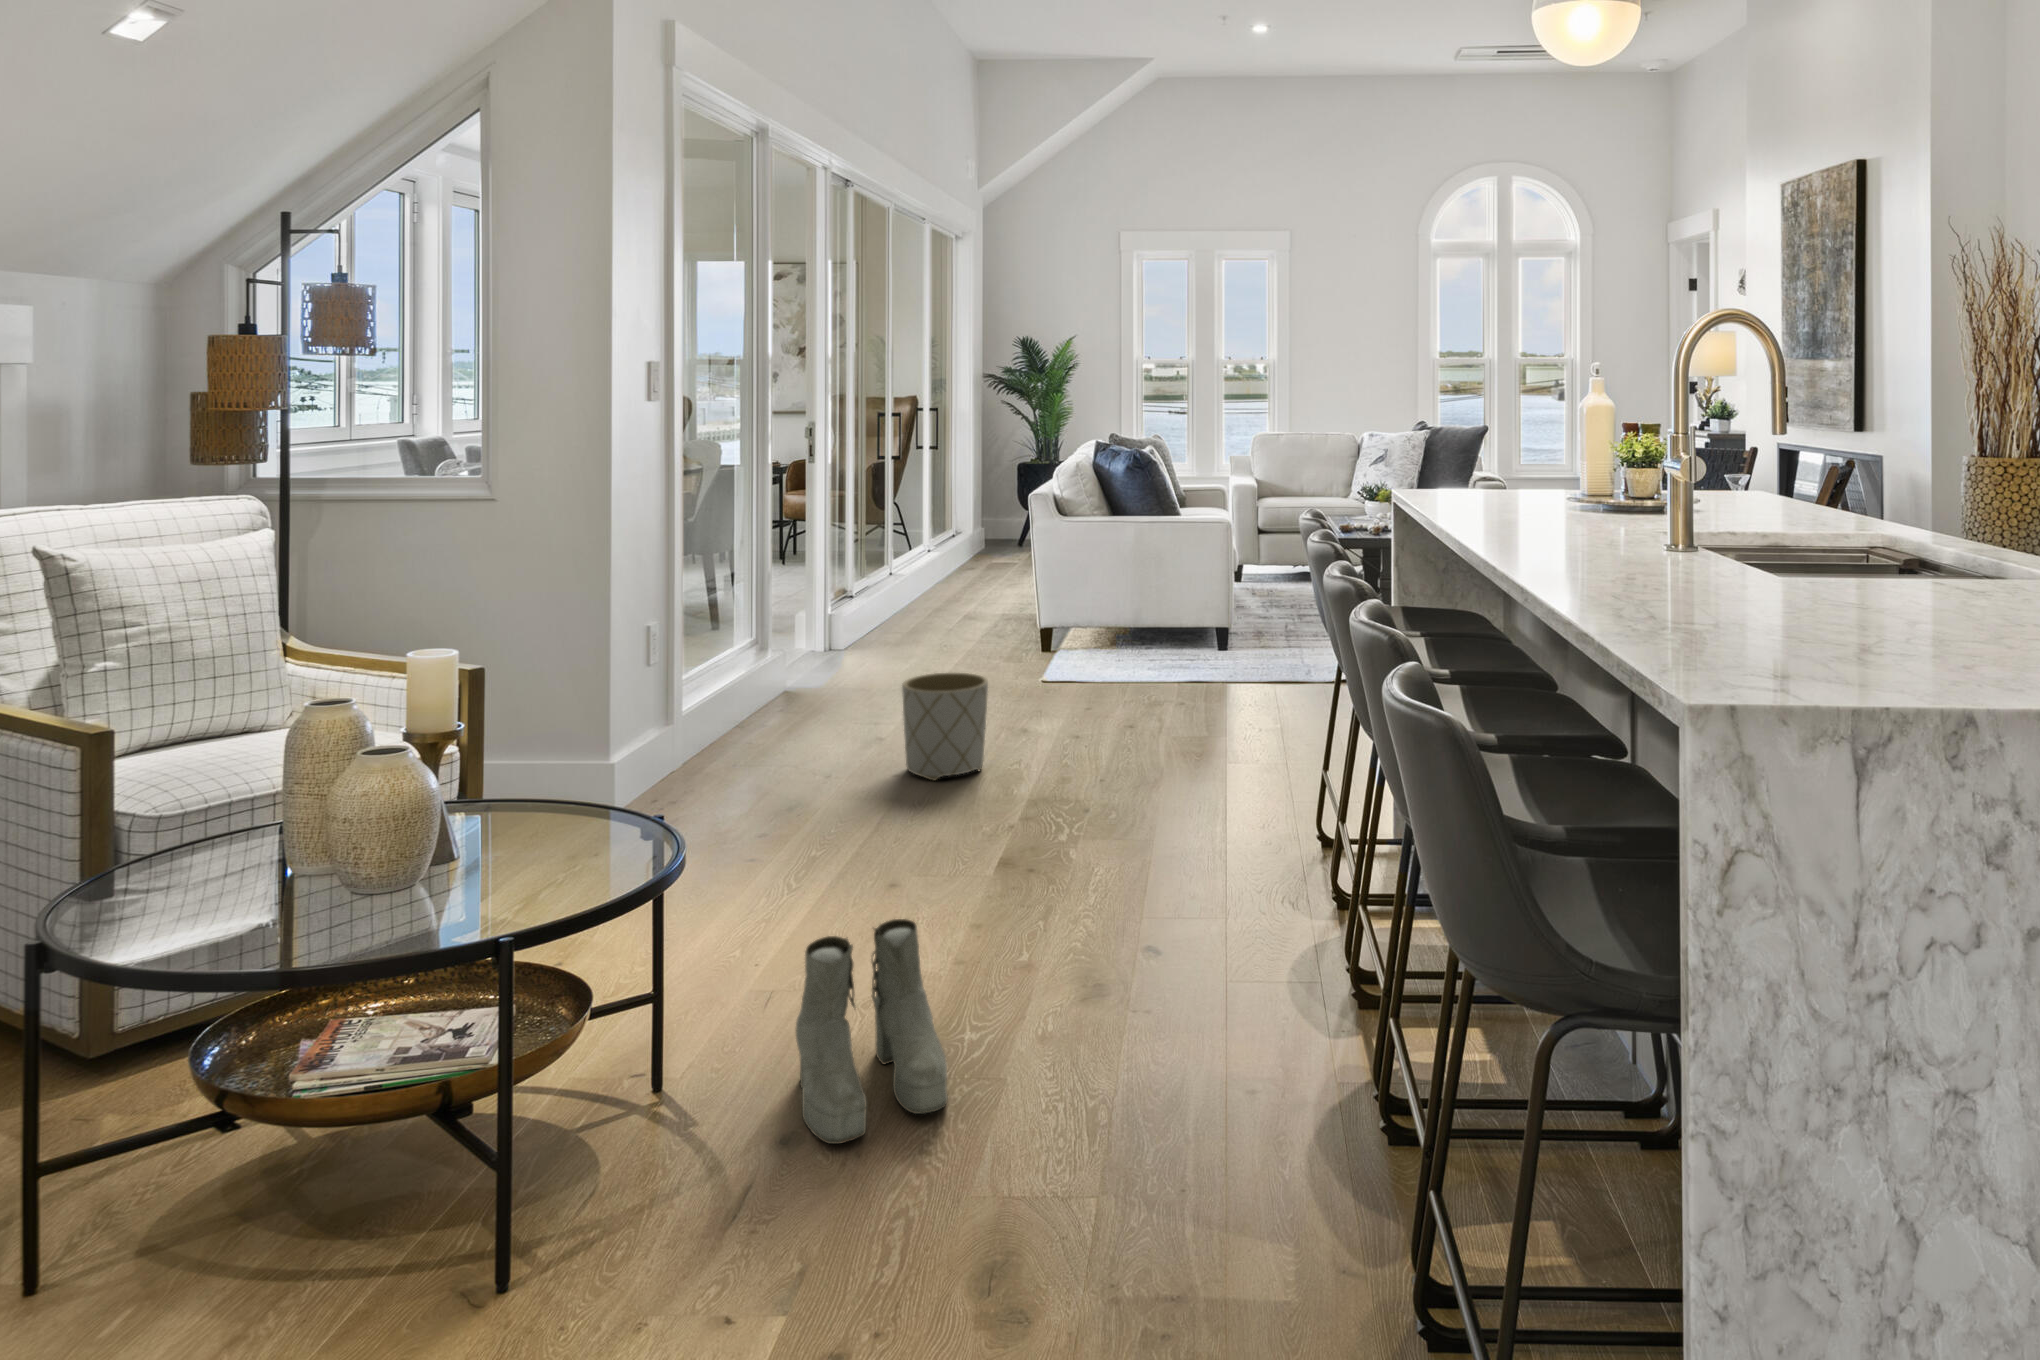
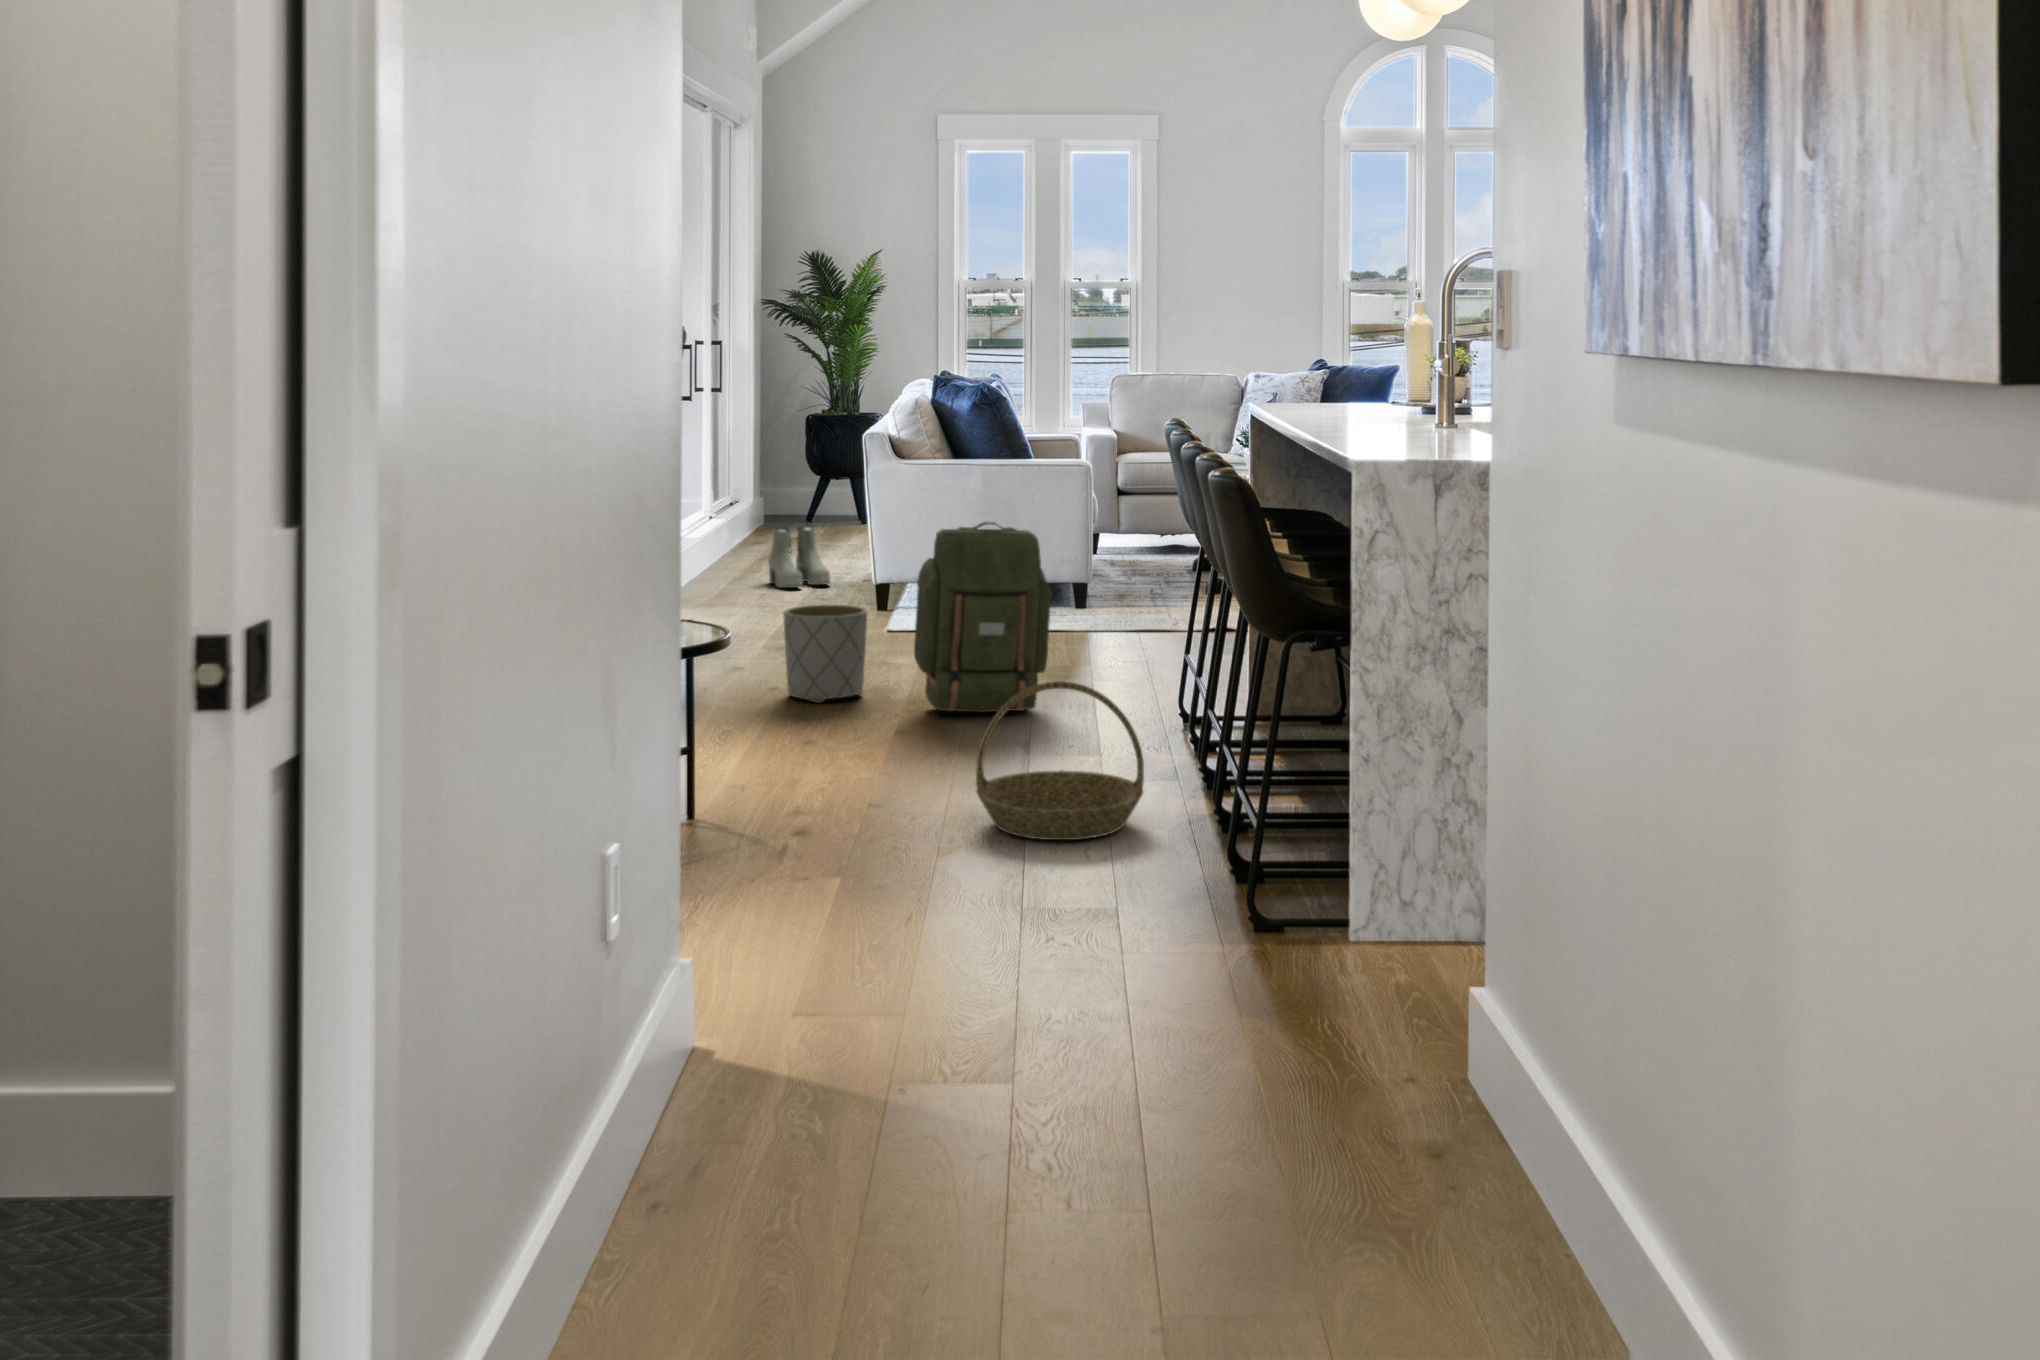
backpack: none [1029,596,1171,799] -> present [914,522,1051,712]
basket: none [1036,838,1248,1062] -> present [976,681,1144,840]
boots: present [796,919,948,1144] -> present [768,526,830,588]

